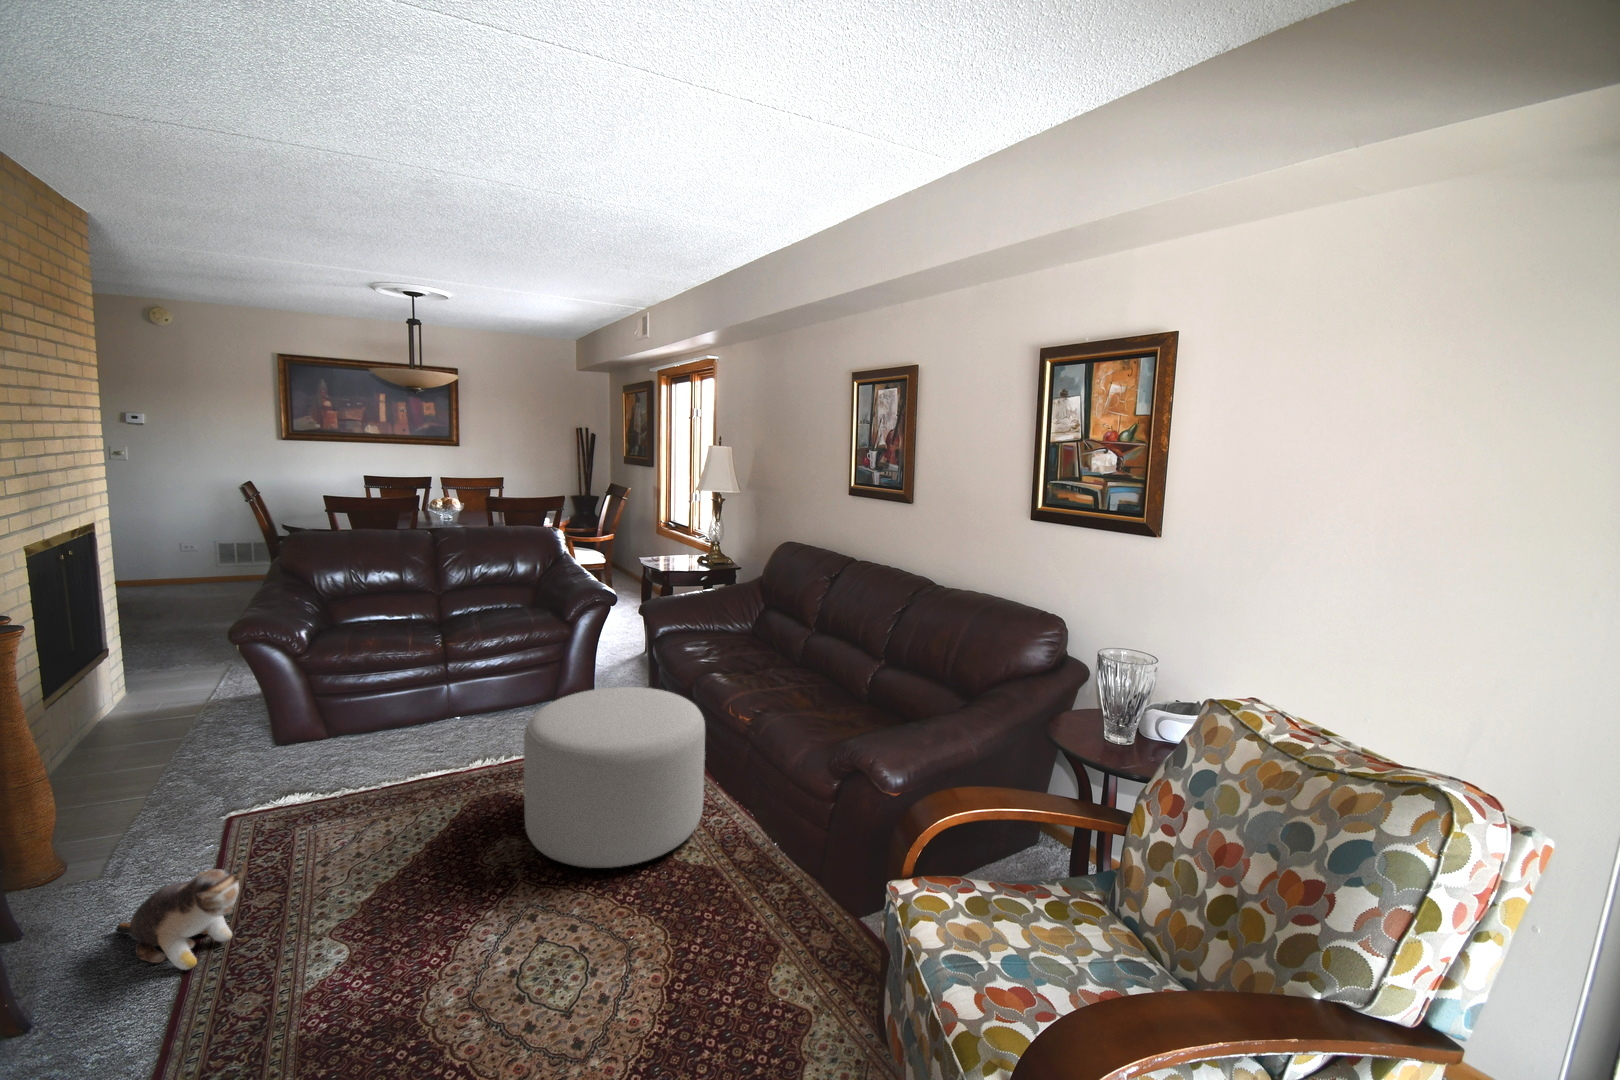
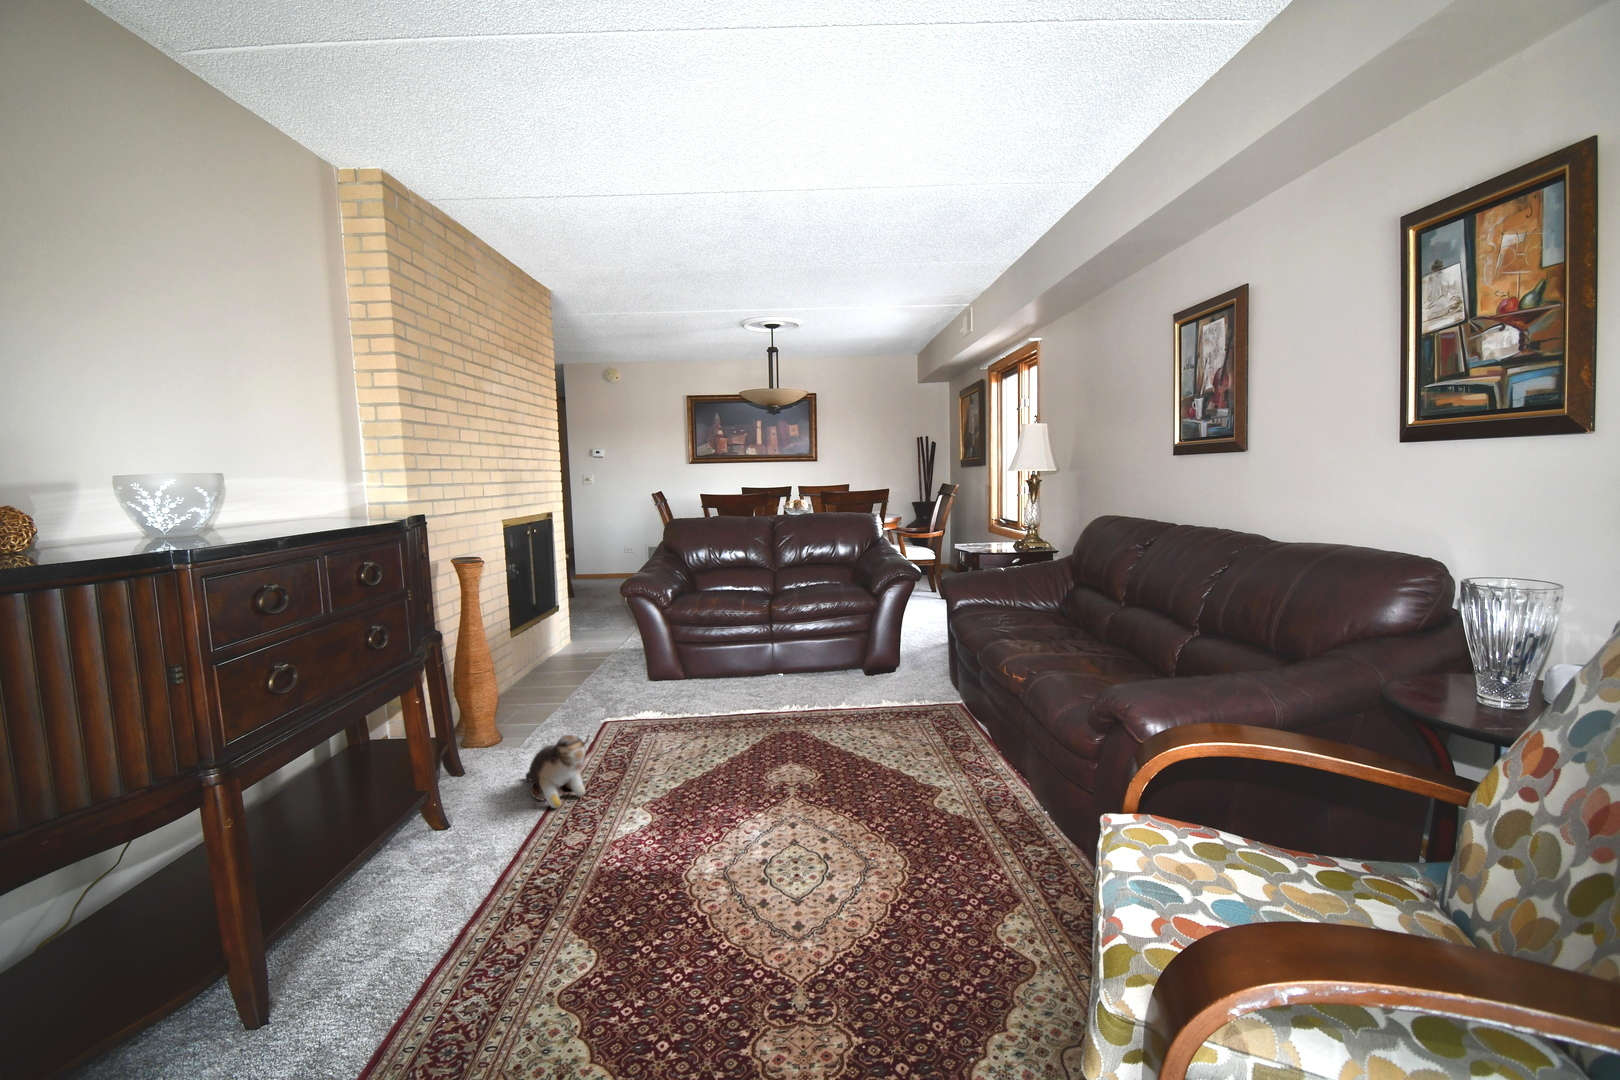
ottoman: present [524,687,705,868] -> none [801,641,971,801]

